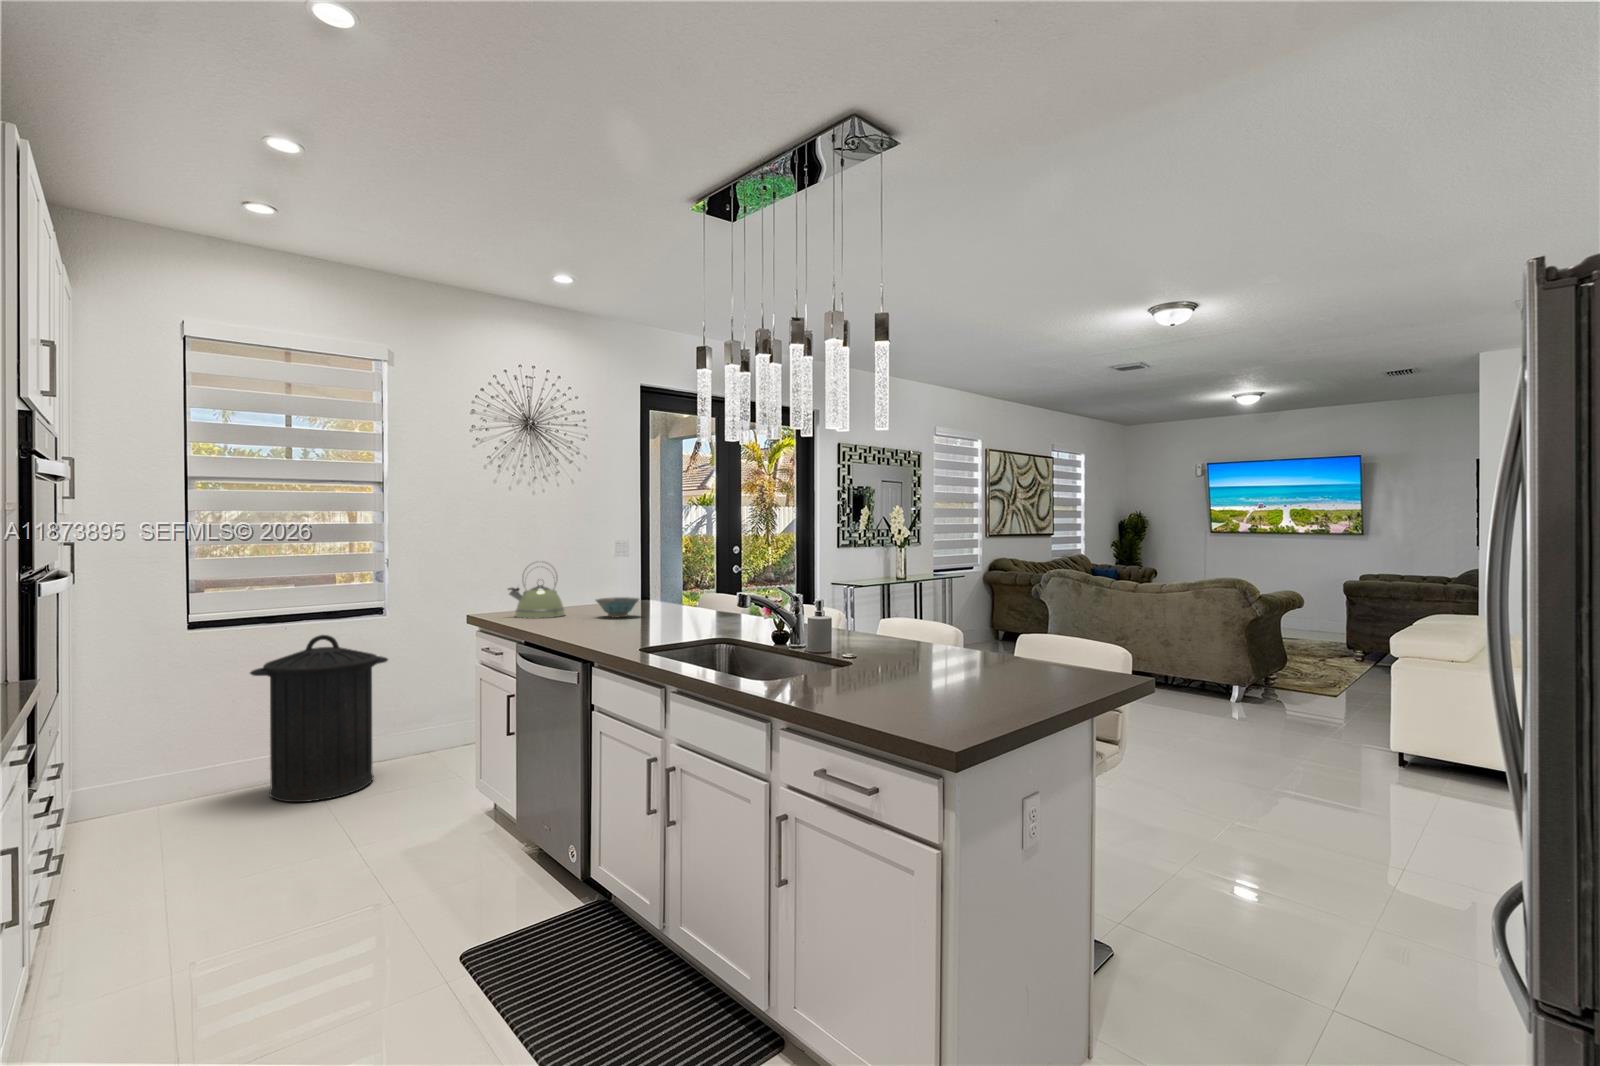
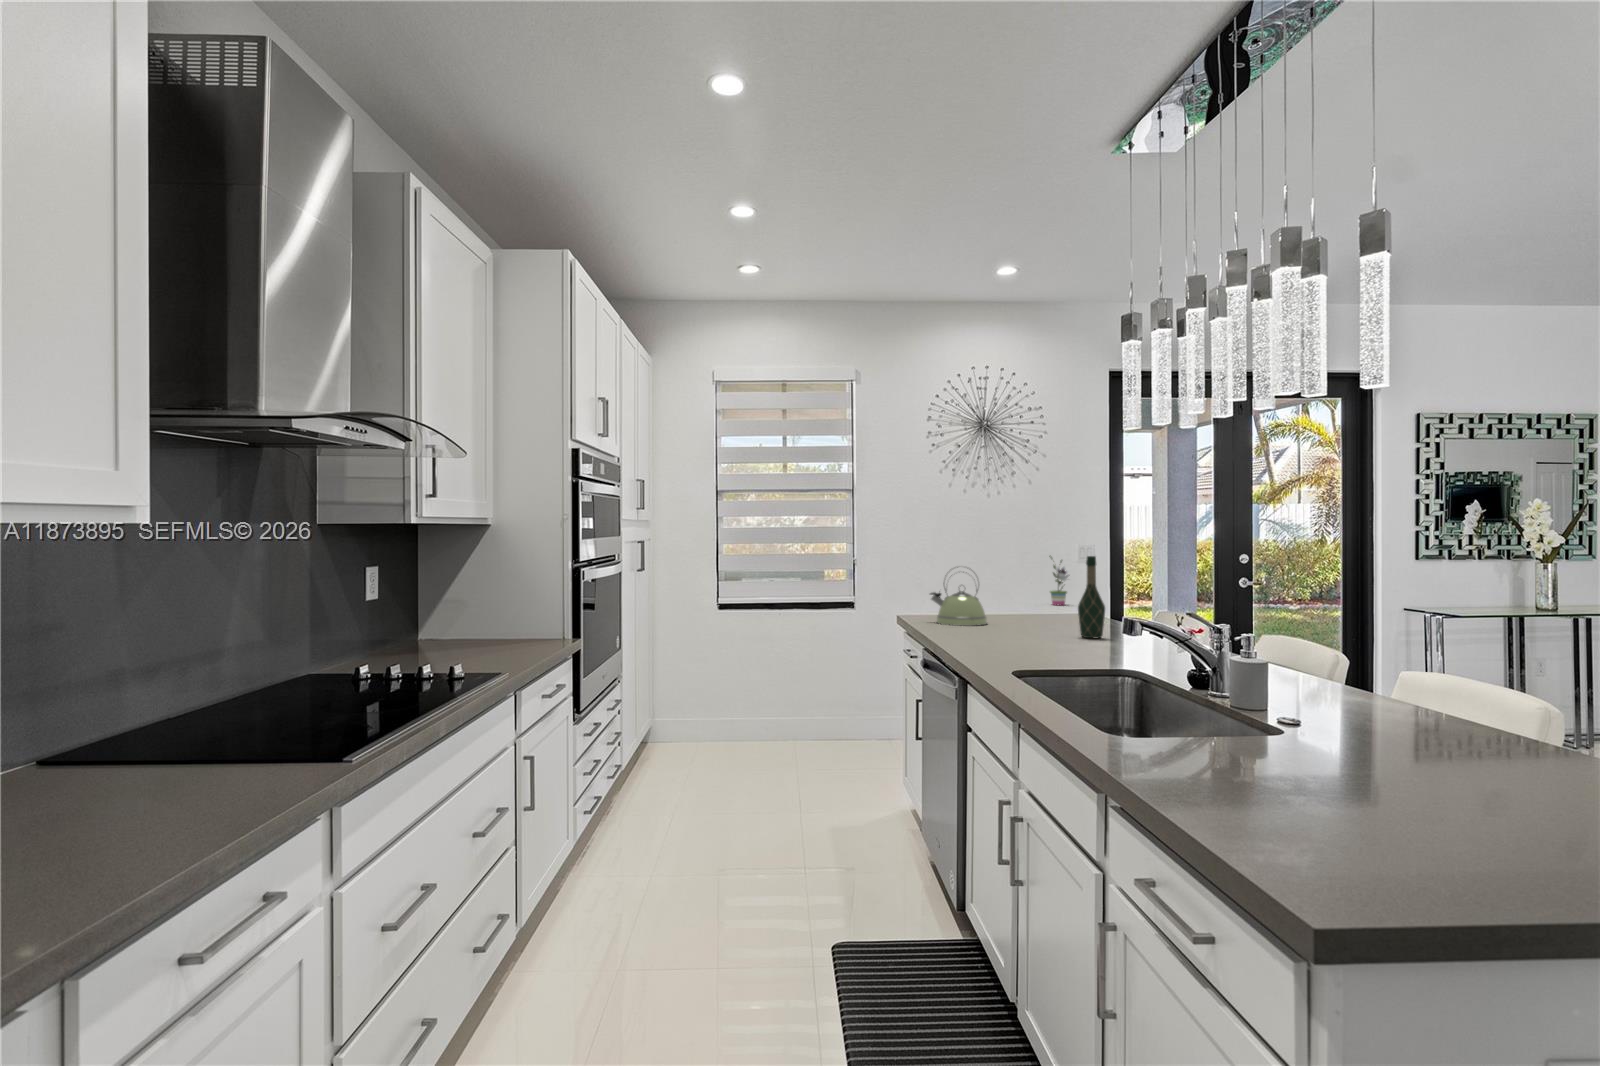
potted plant: none [587,548,607,594] -> present [1049,556,1070,605]
wine bottle: none [658,550,681,621] -> present [1078,556,1105,638]
ceramic bowl: present [596,597,639,618] -> none [1013,608,1065,631]
trash can: present [250,635,388,802] -> none [742,628,847,774]

